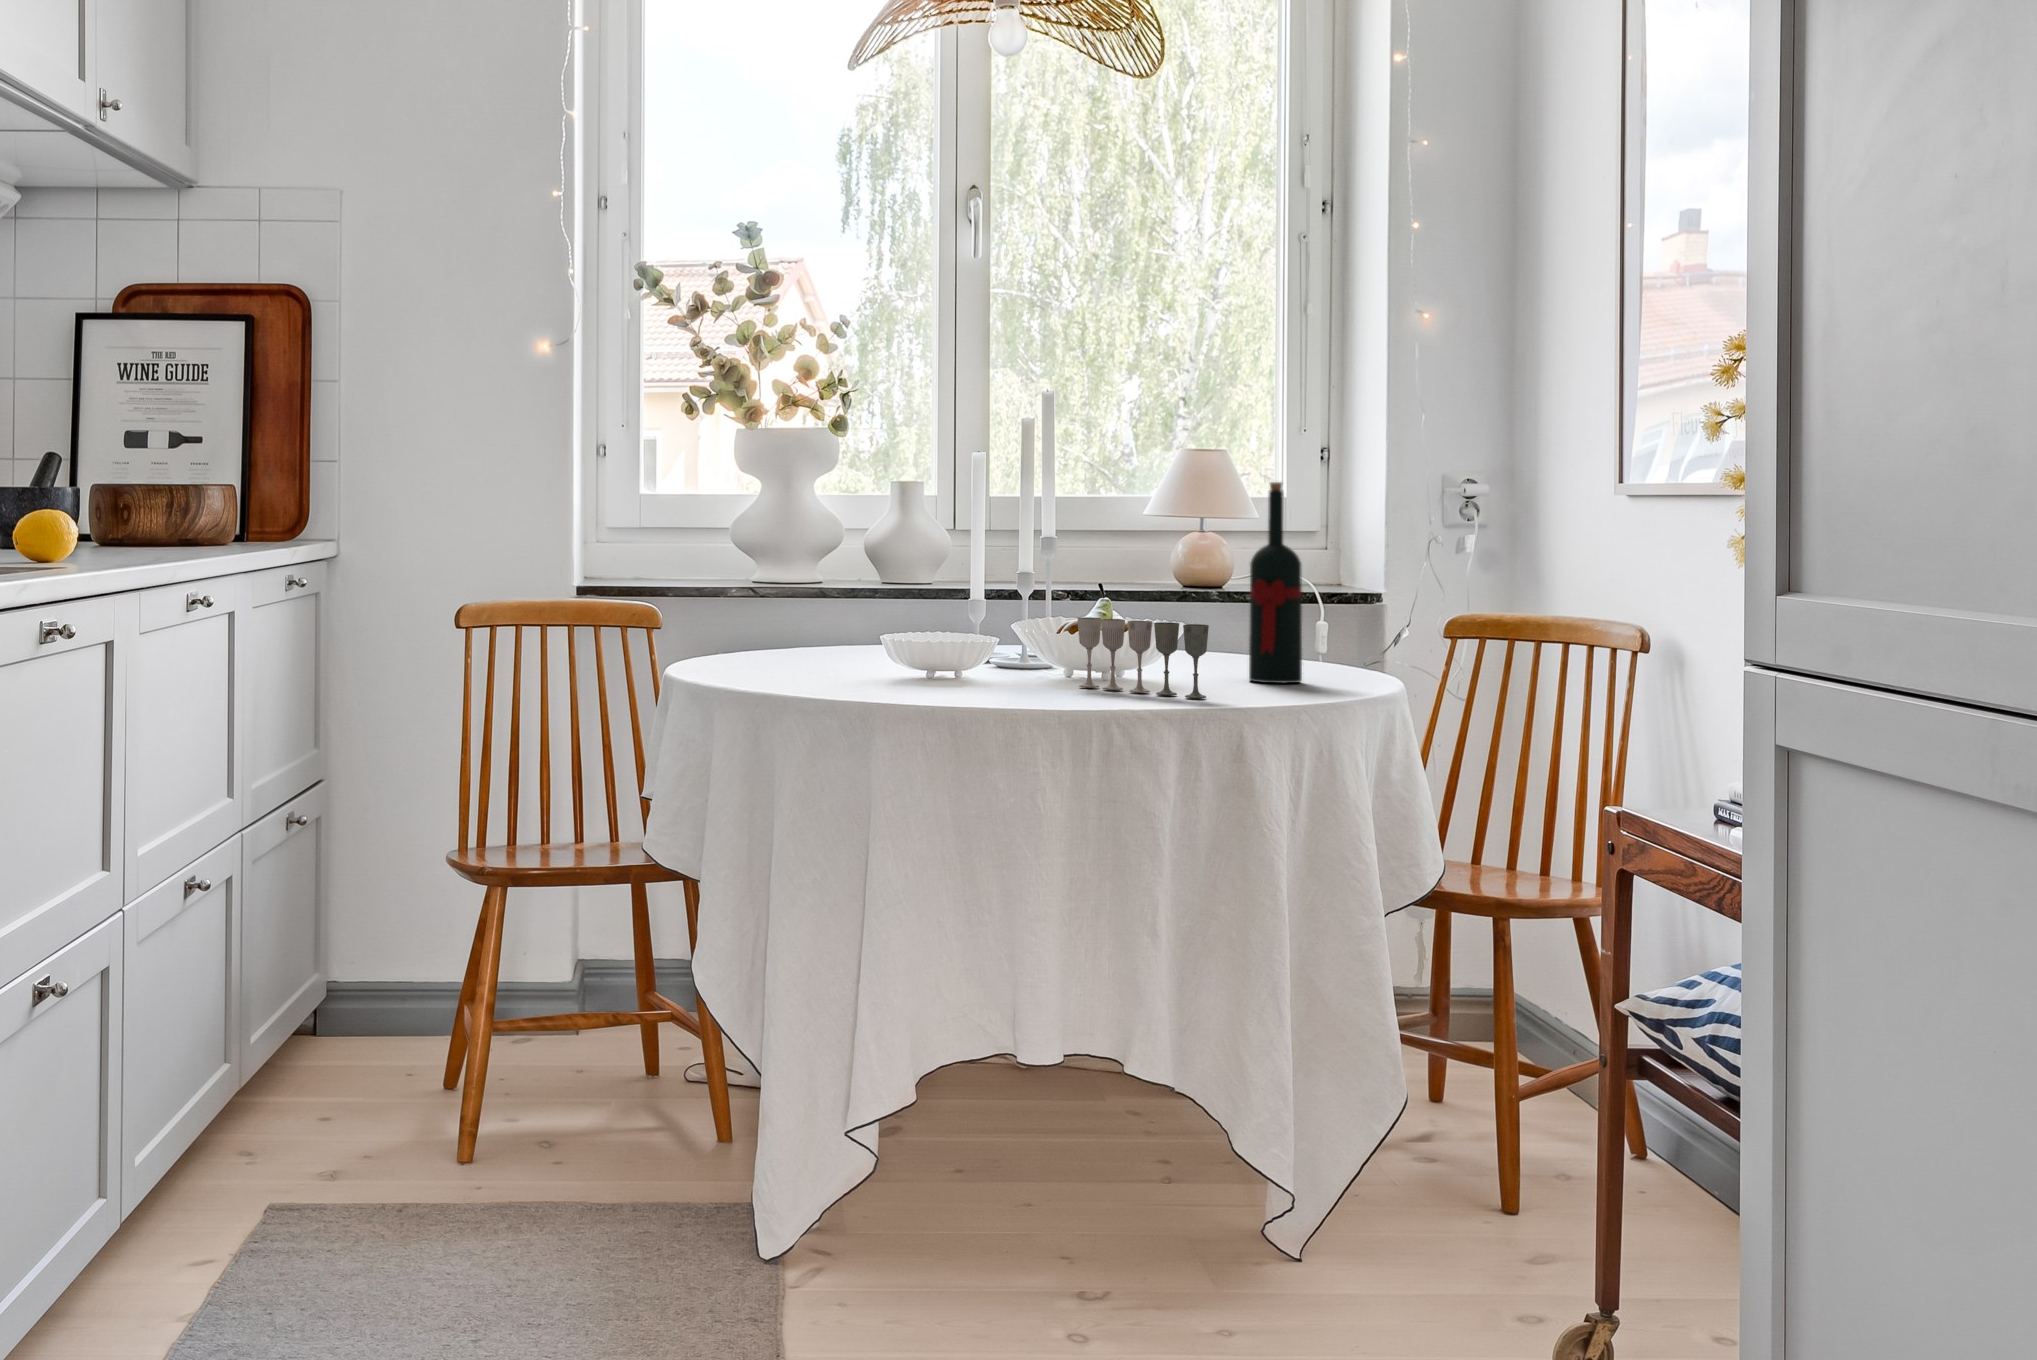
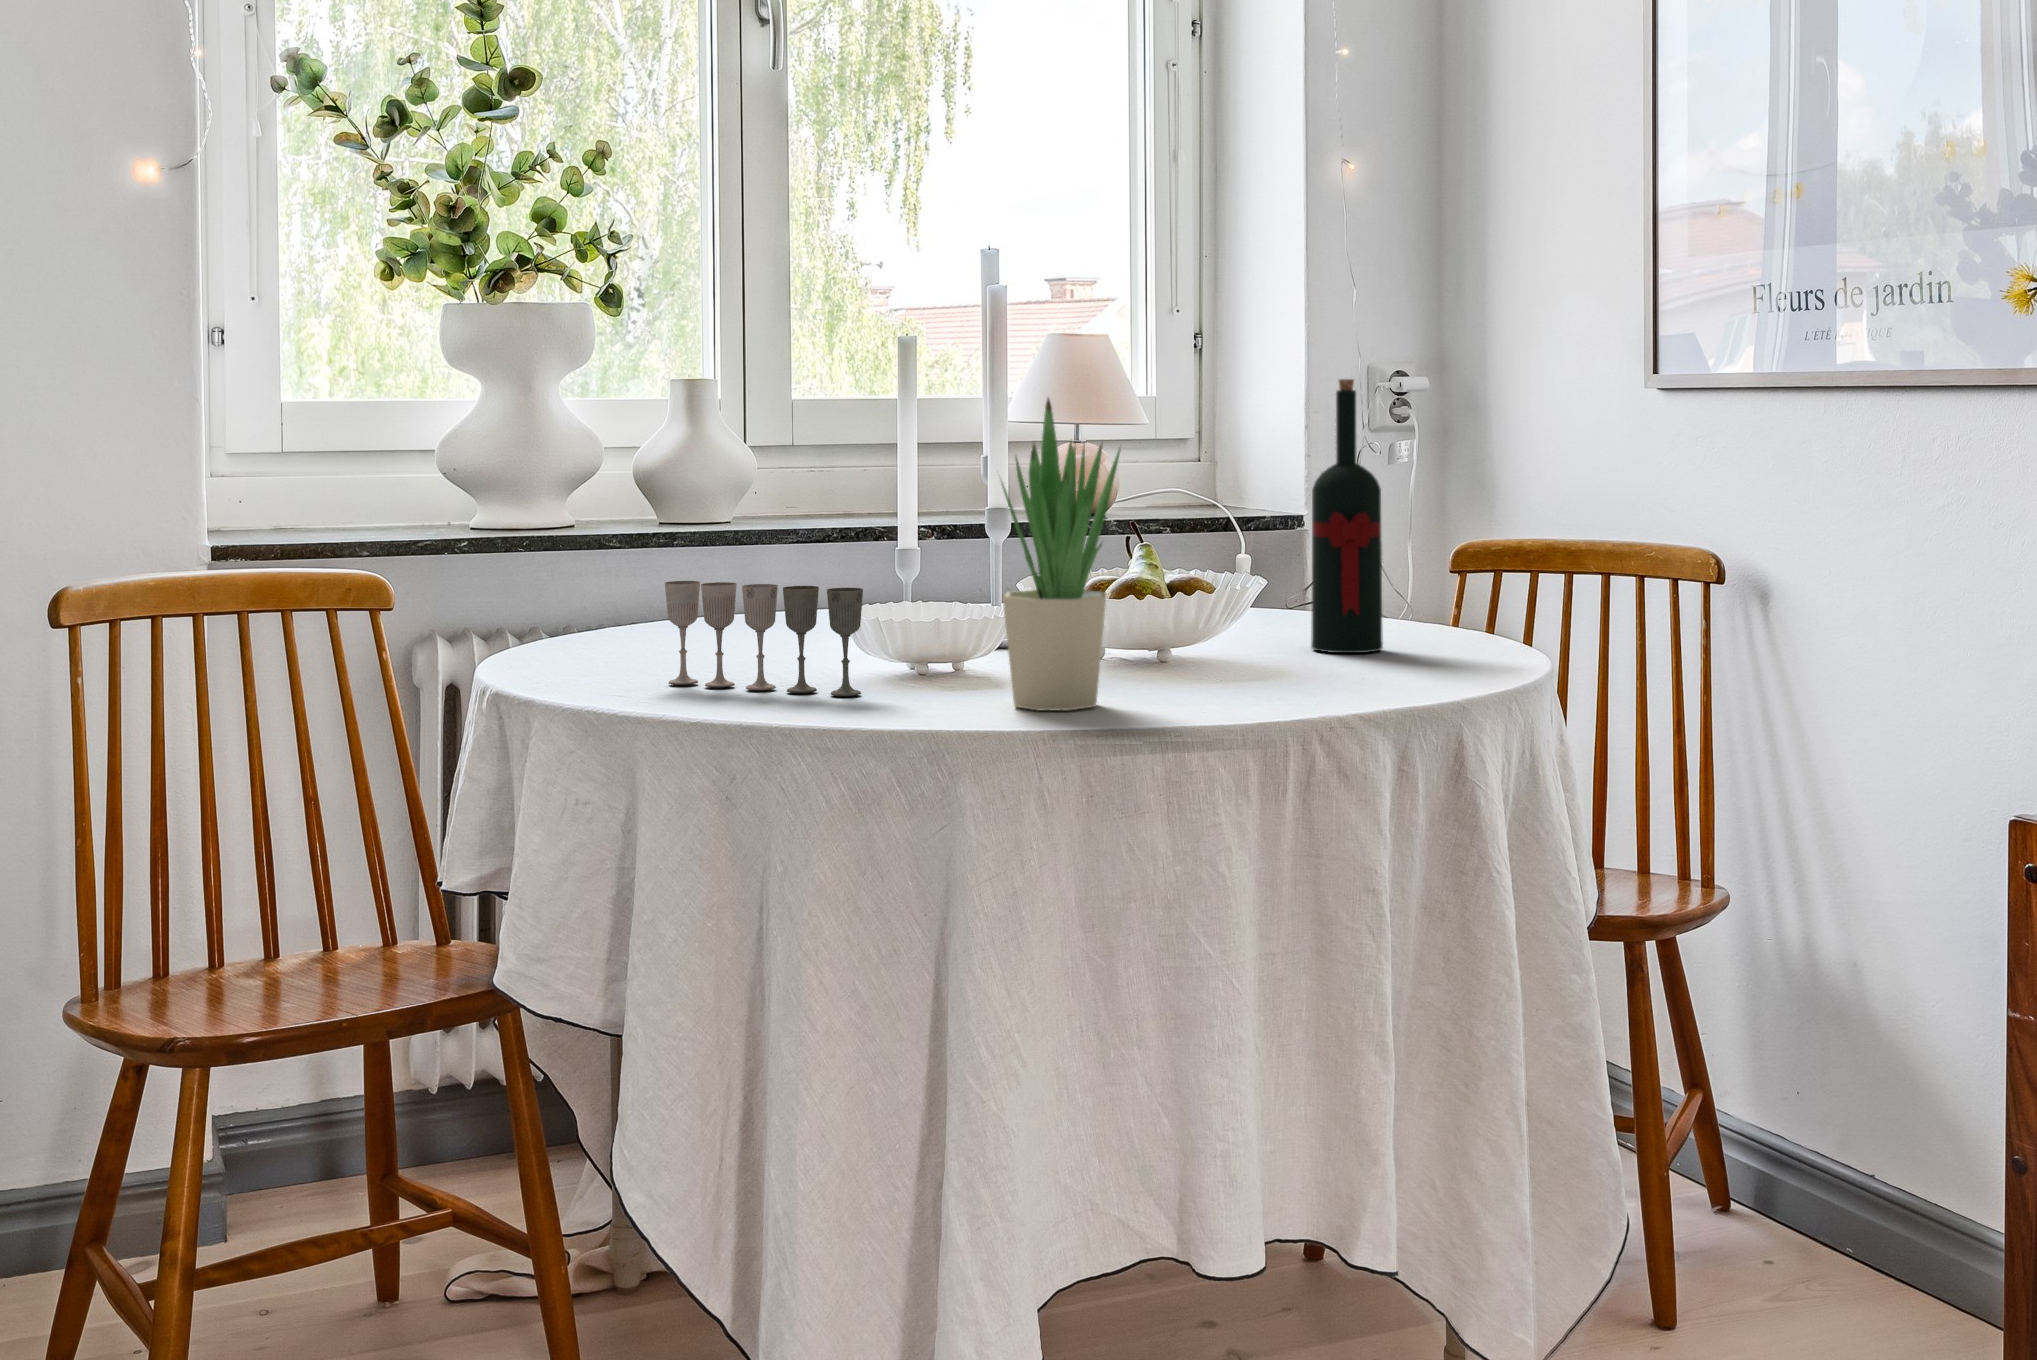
potted plant: none [949,489,1036,697] -> present [1002,398,1120,710]
wine glass: present [1077,617,1209,698] -> present [665,581,863,696]

